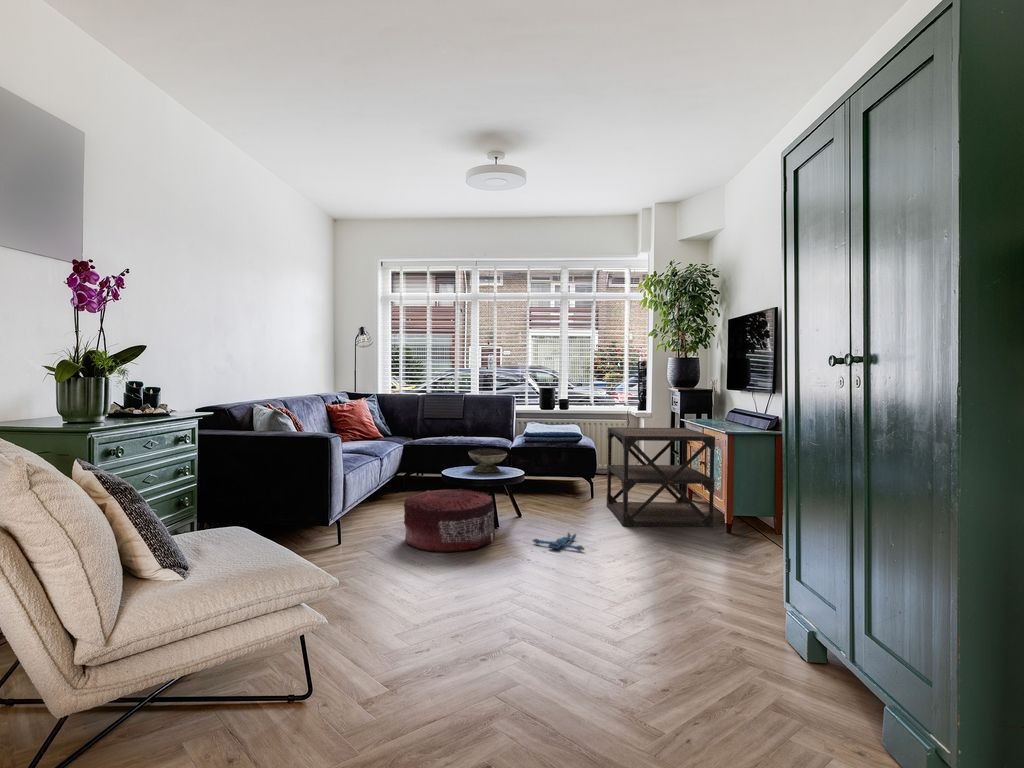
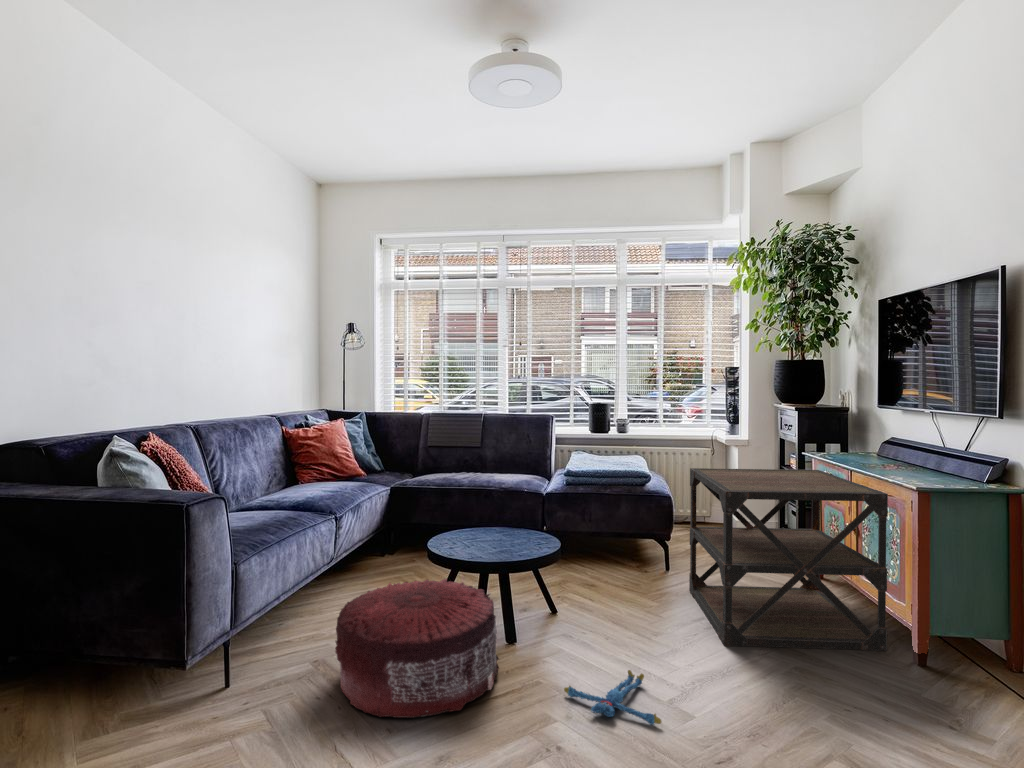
decorative bowl: present [468,449,507,472] -> none [465,505,528,548]

